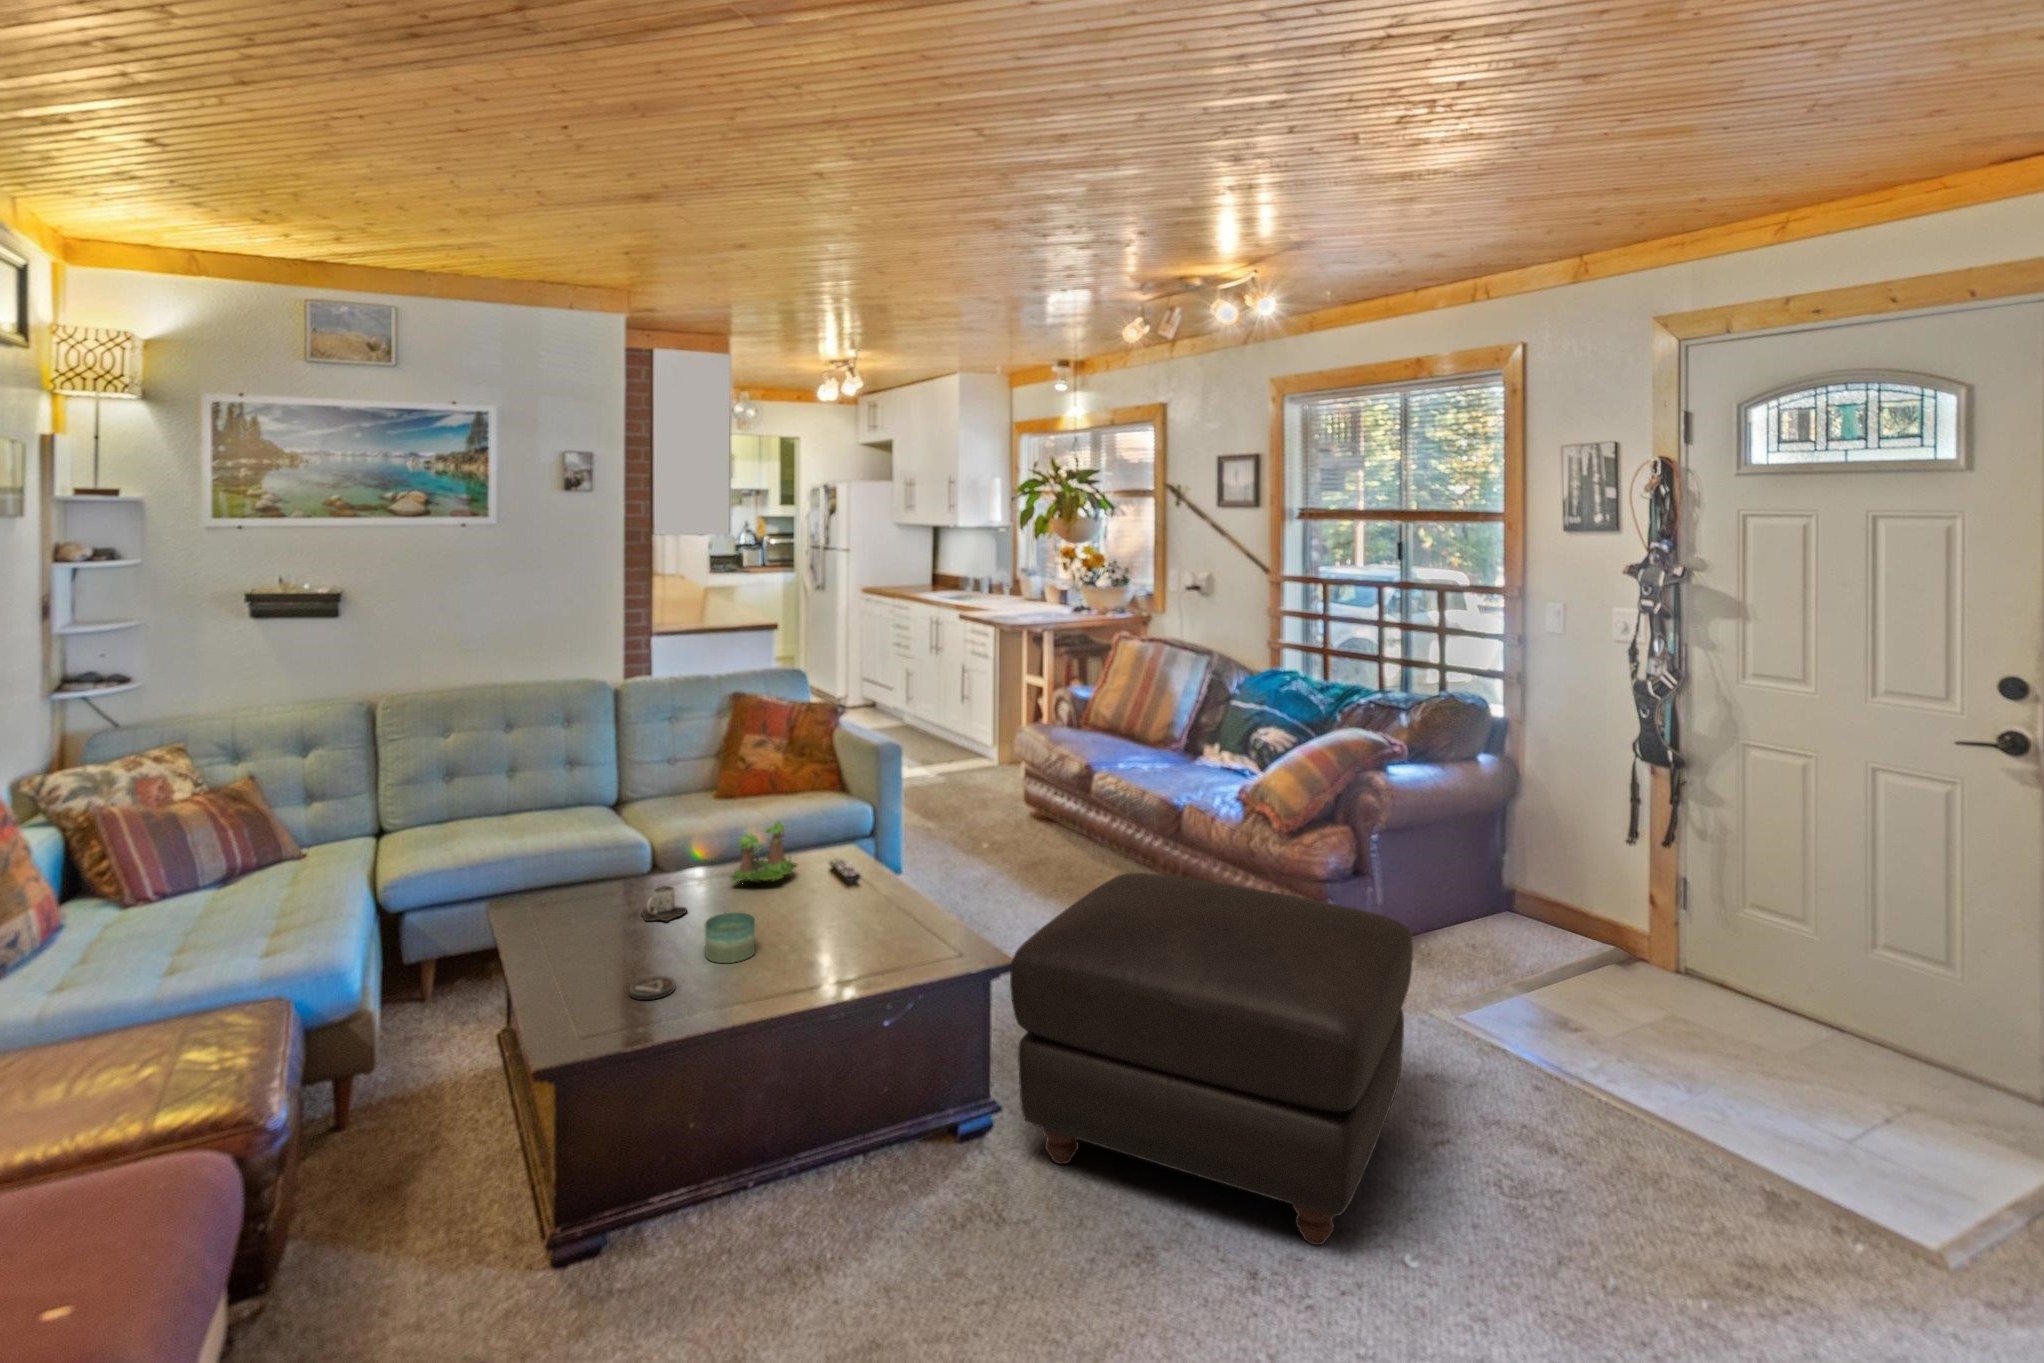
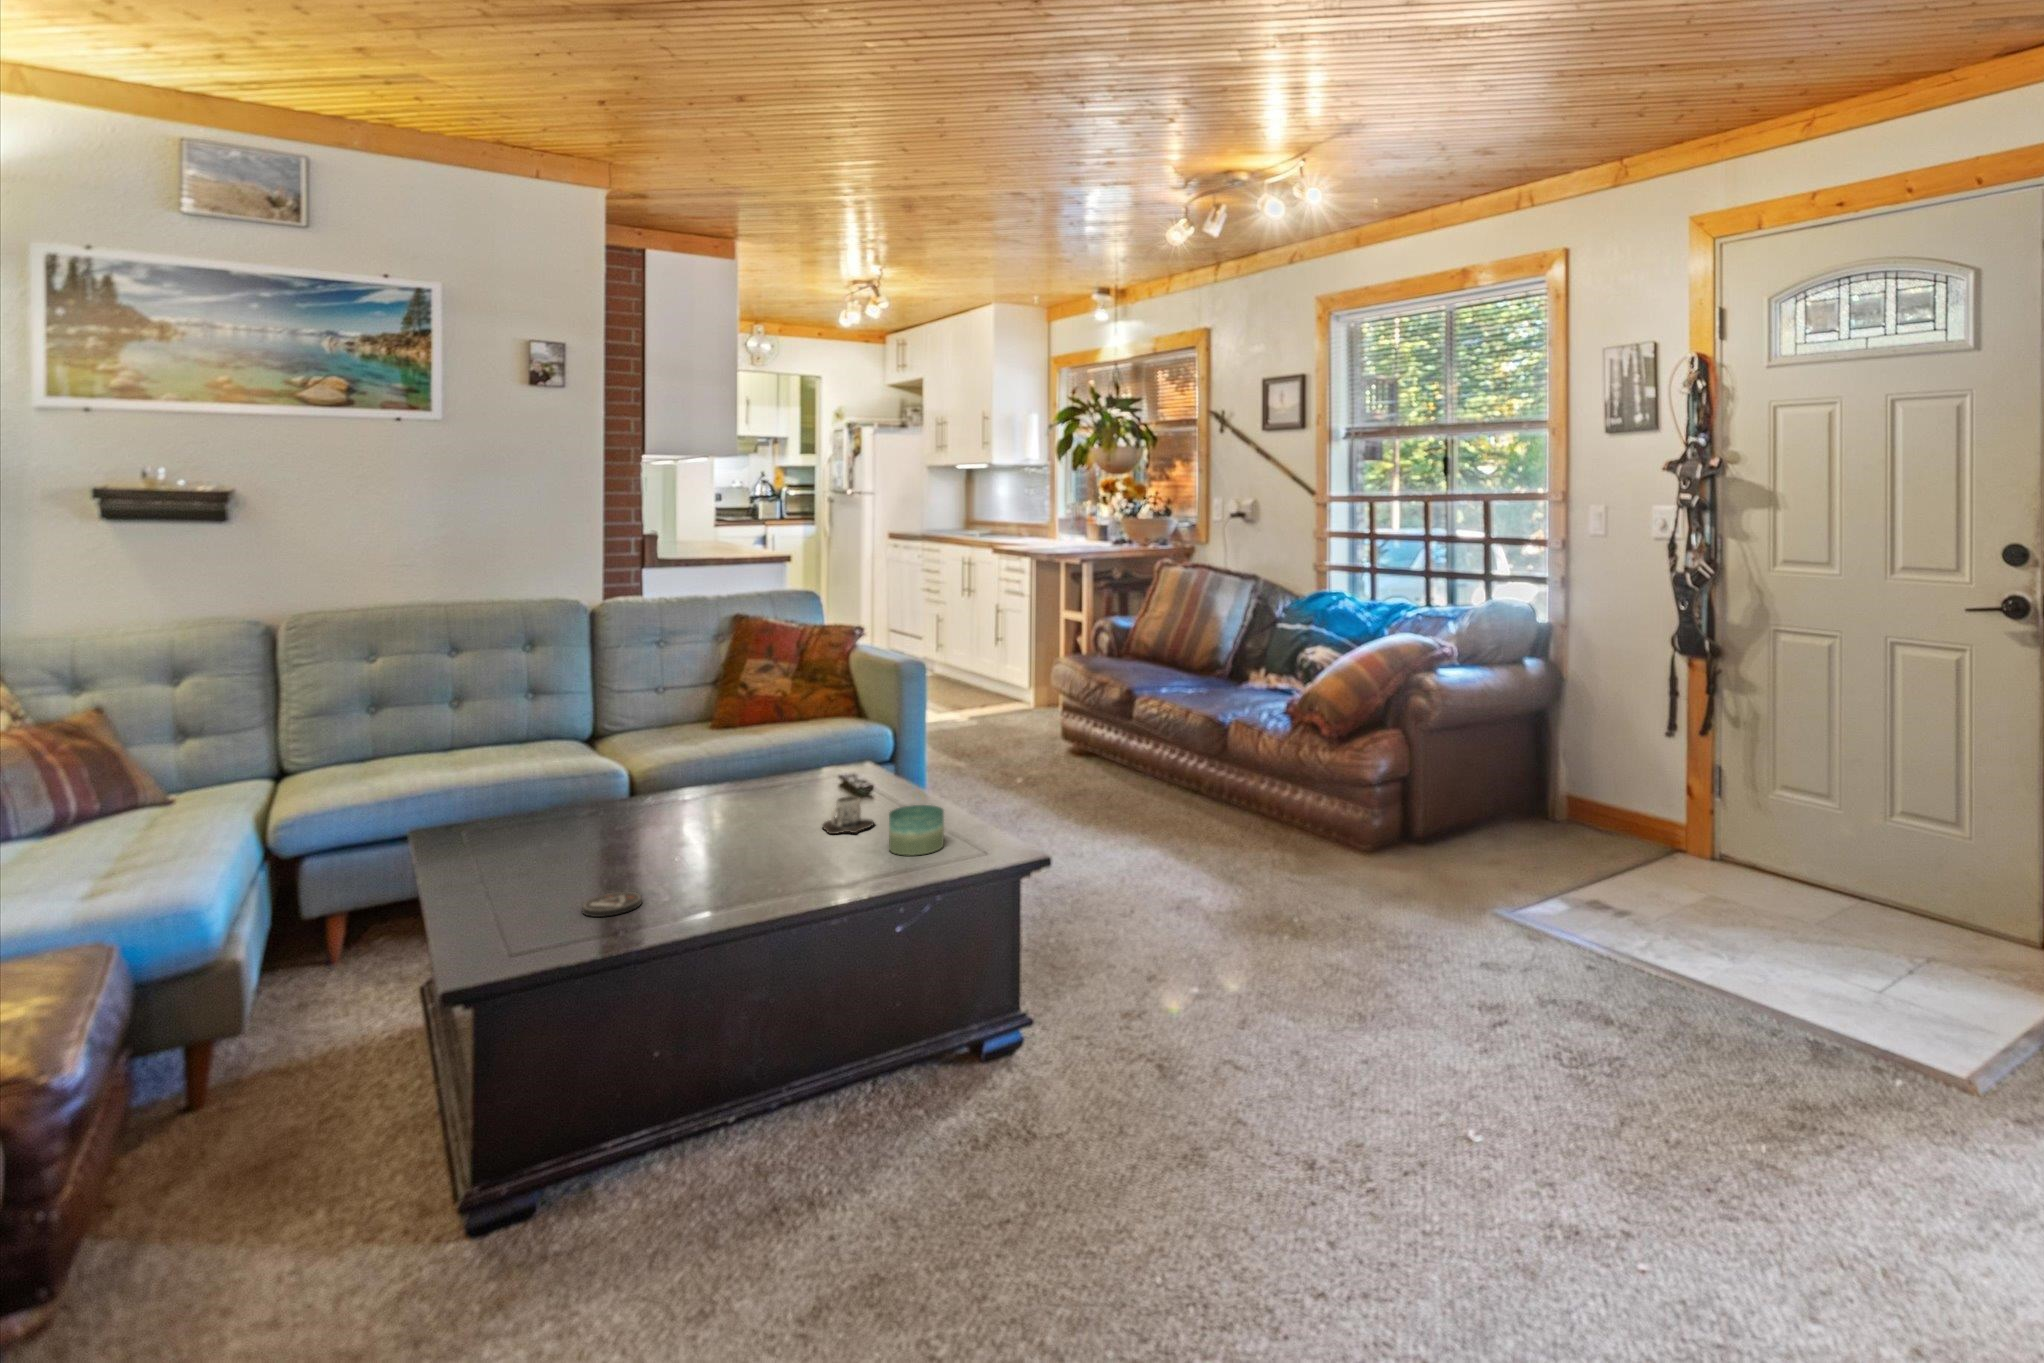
plant: present [731,821,797,881] -> none [718,705,805,802]
ottoman: present [1010,873,1413,1245] -> none [1042,767,1469,1127]
mug: present [641,886,687,921] -> present [822,796,874,834]
candle: present [705,913,755,963] -> present [889,805,944,855]

